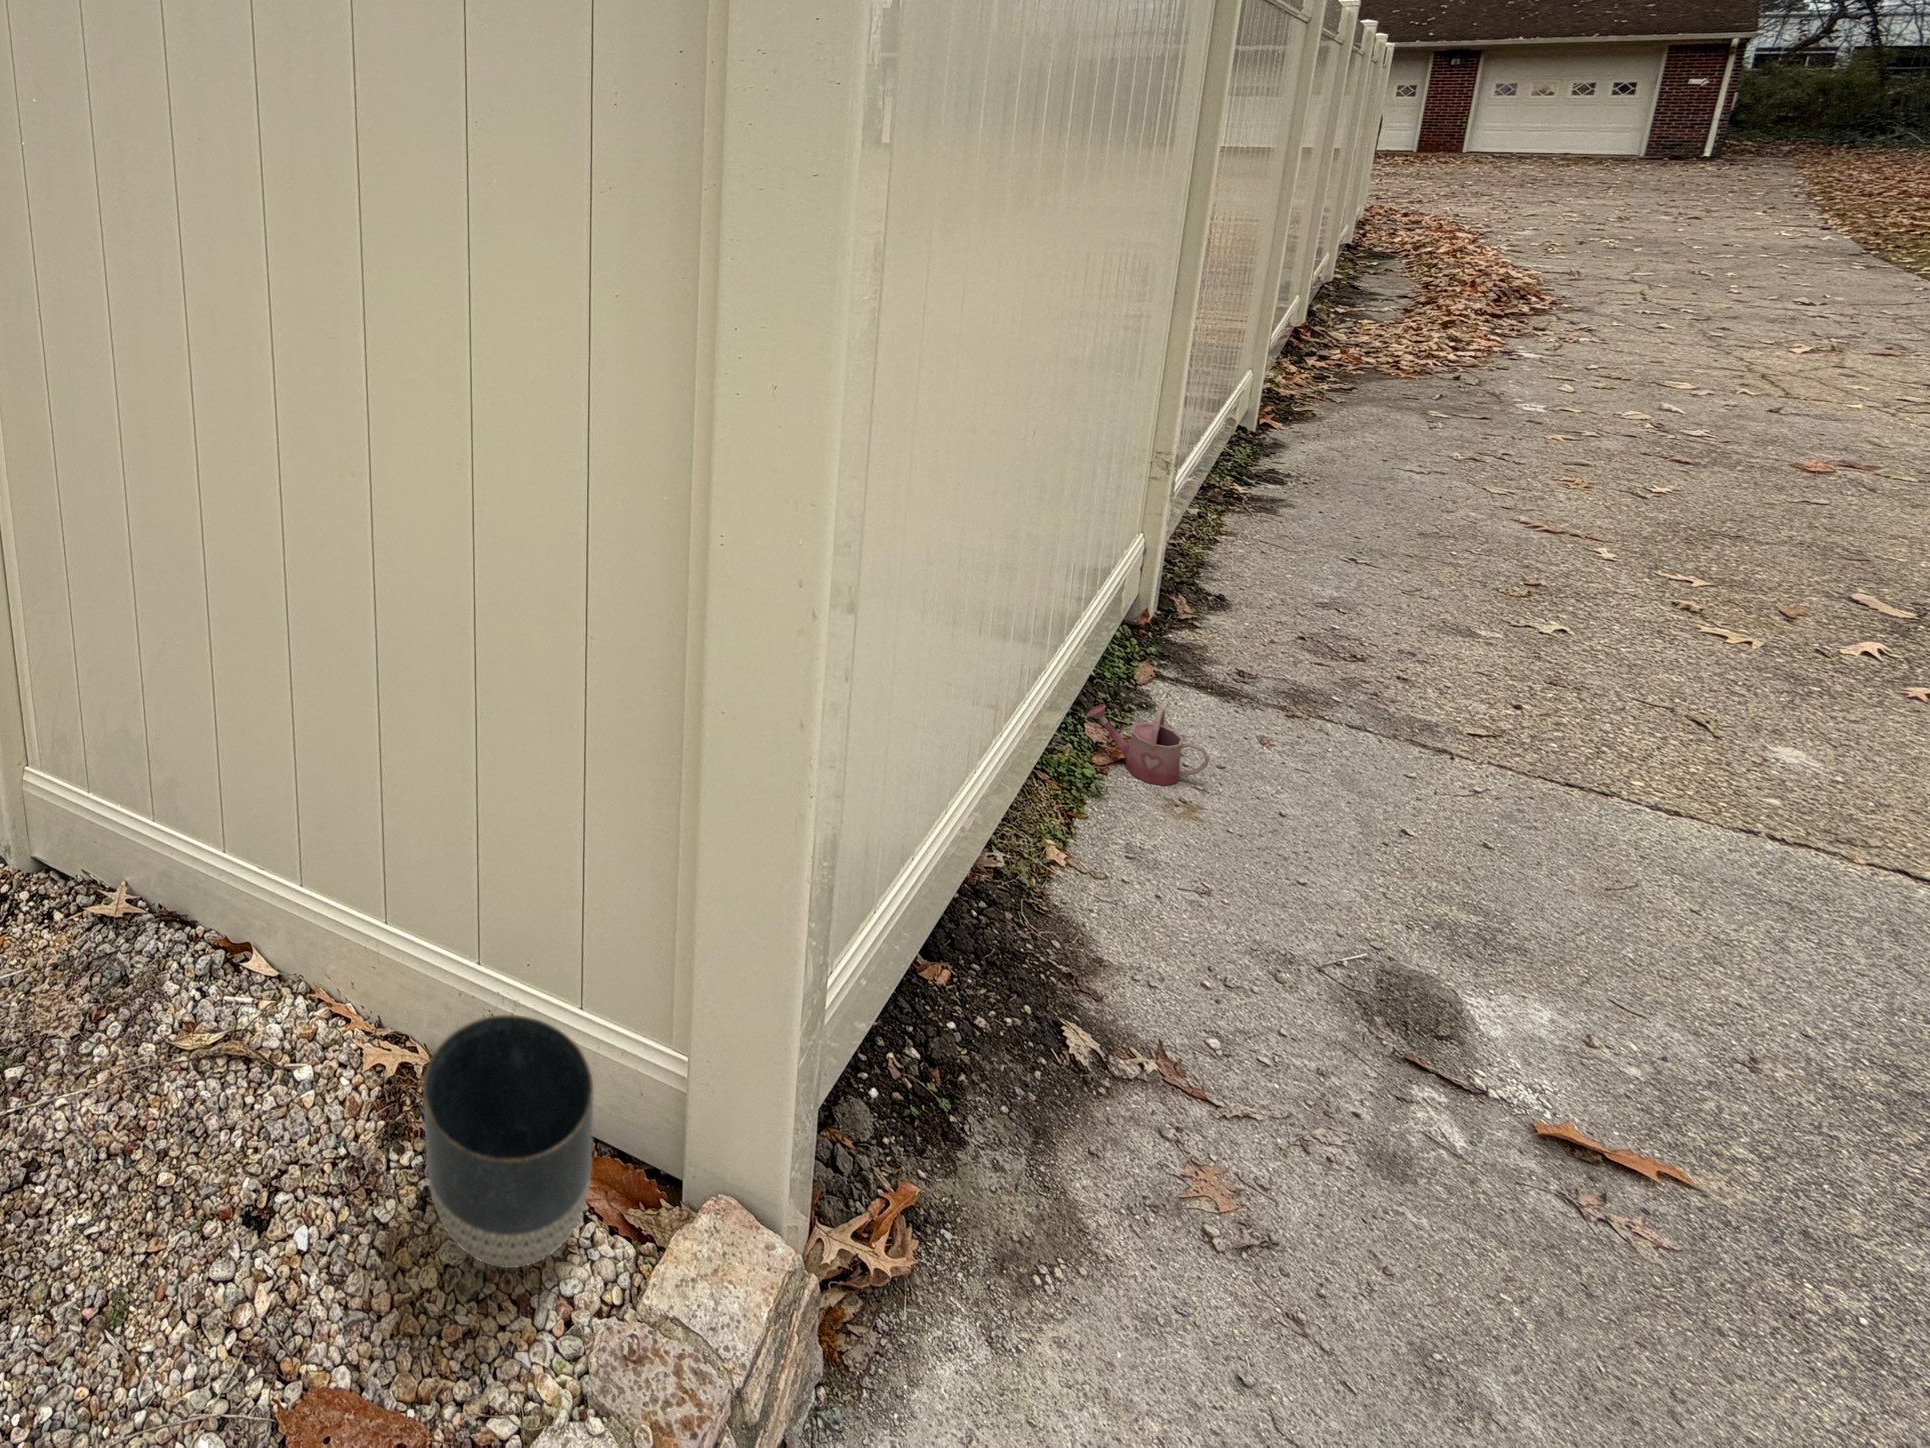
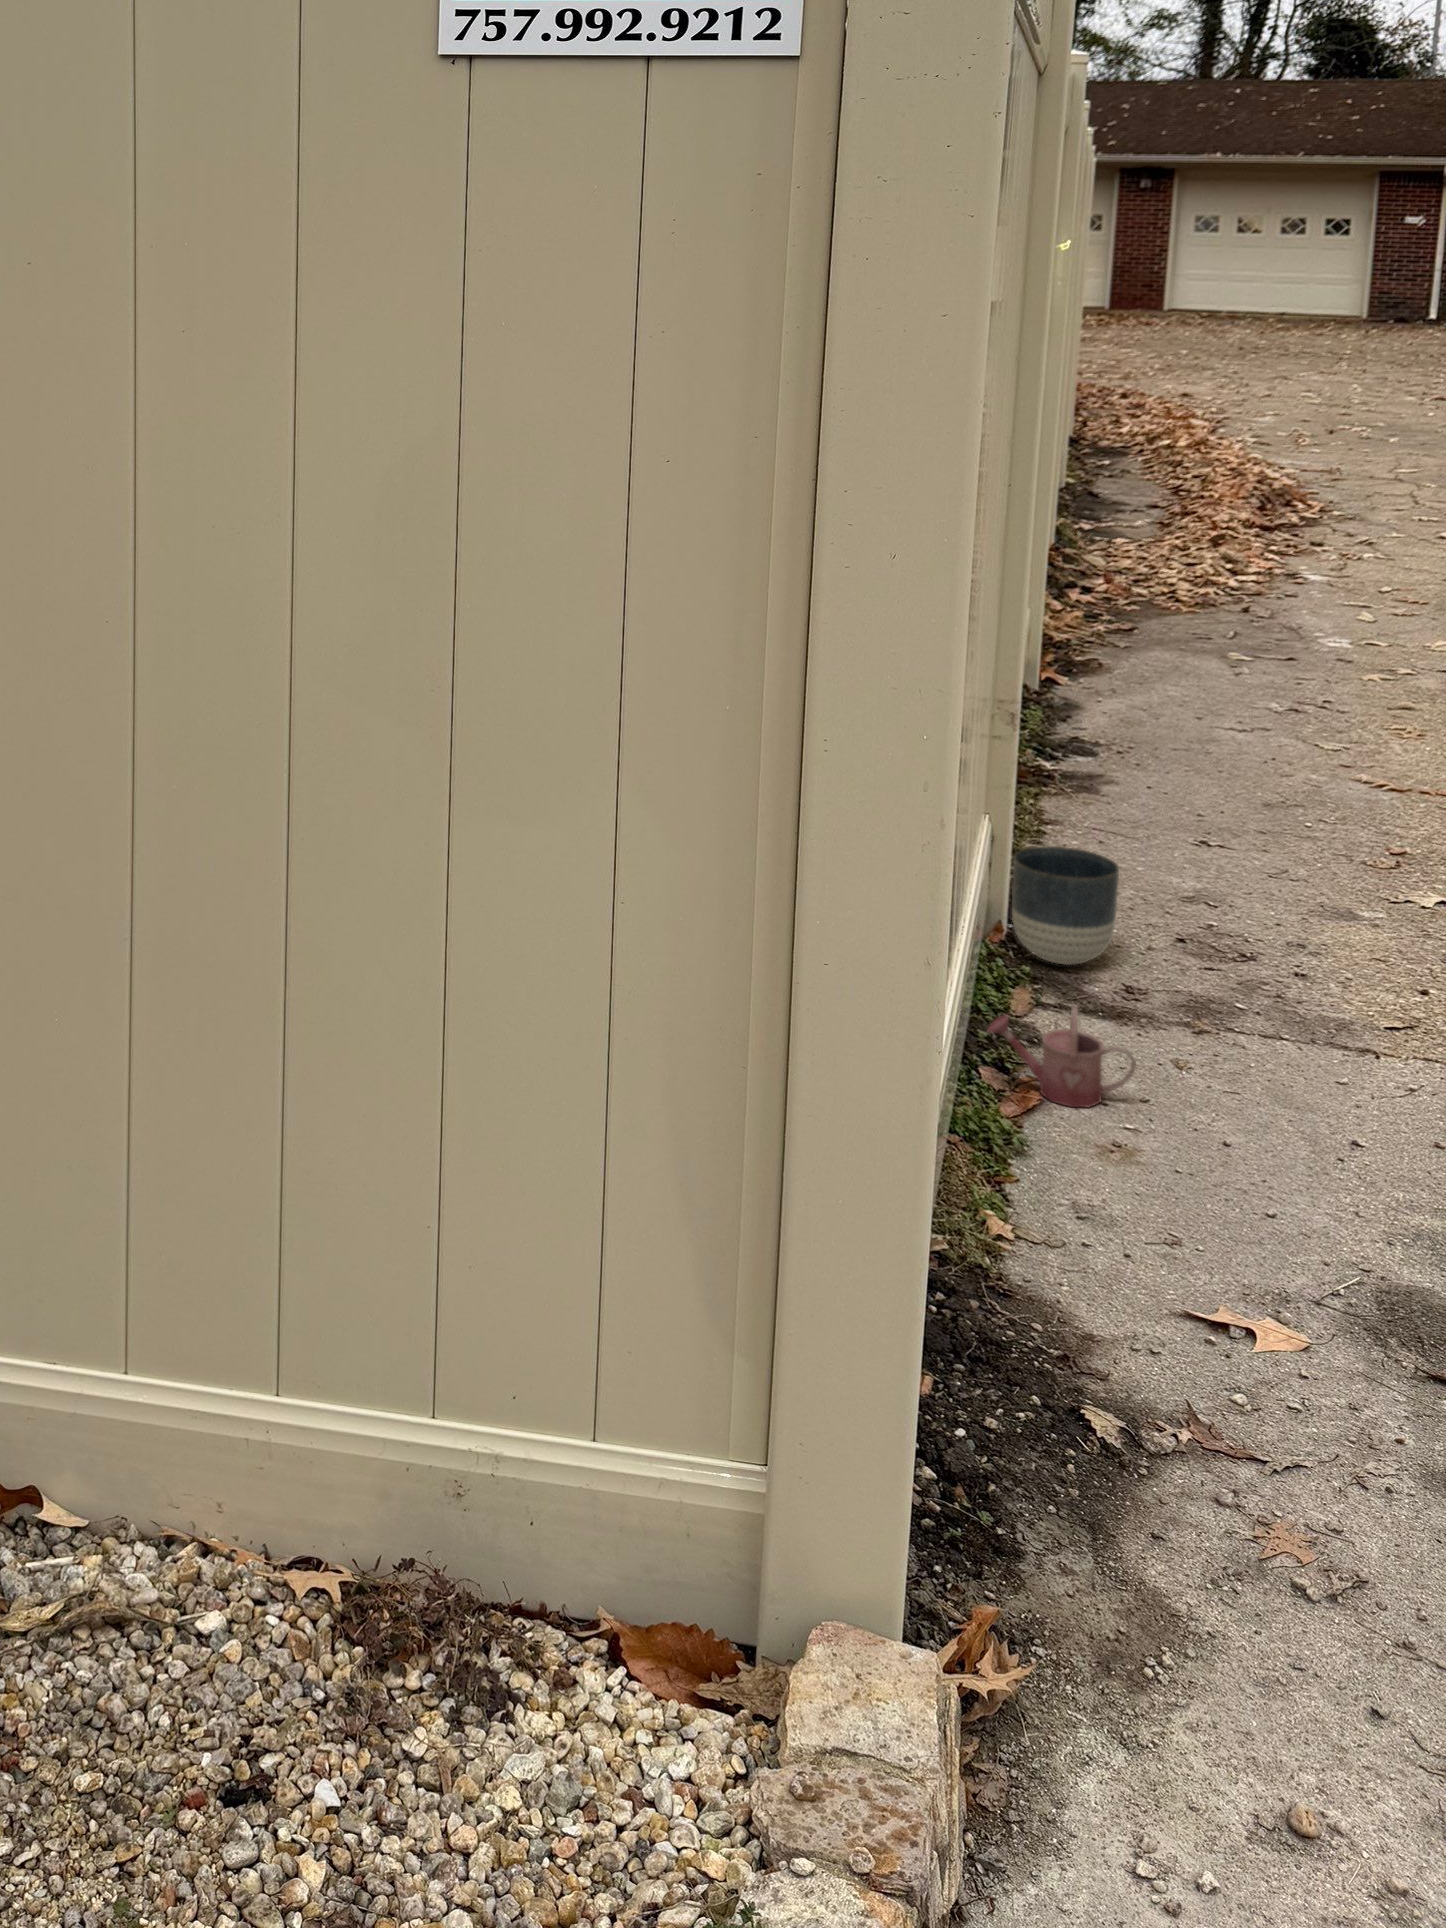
planter: present [423,1015,593,1268] -> present [1012,846,1119,965]

